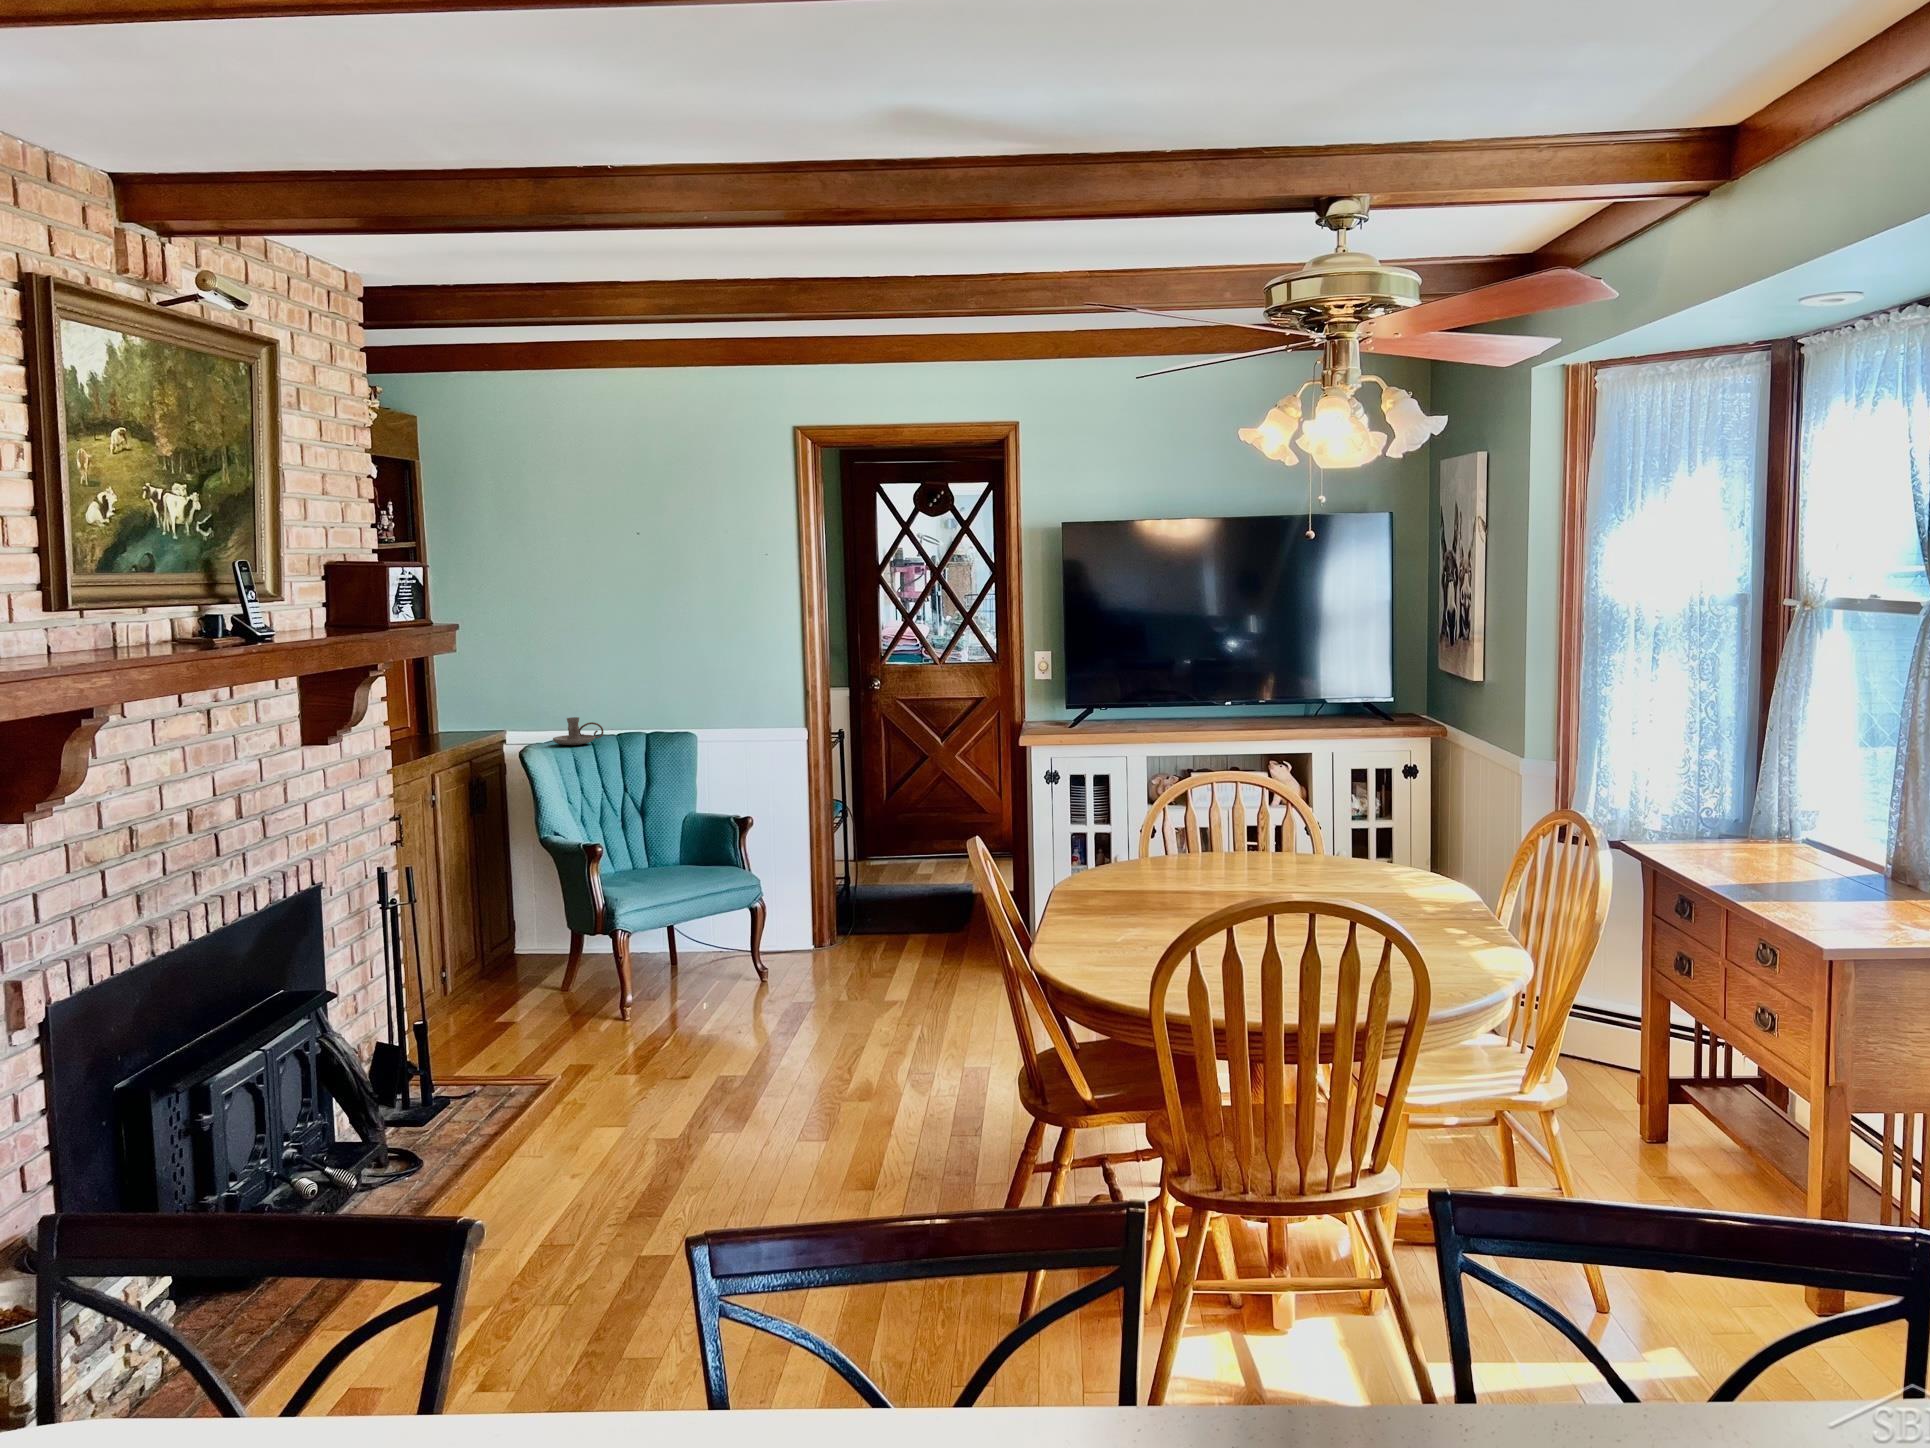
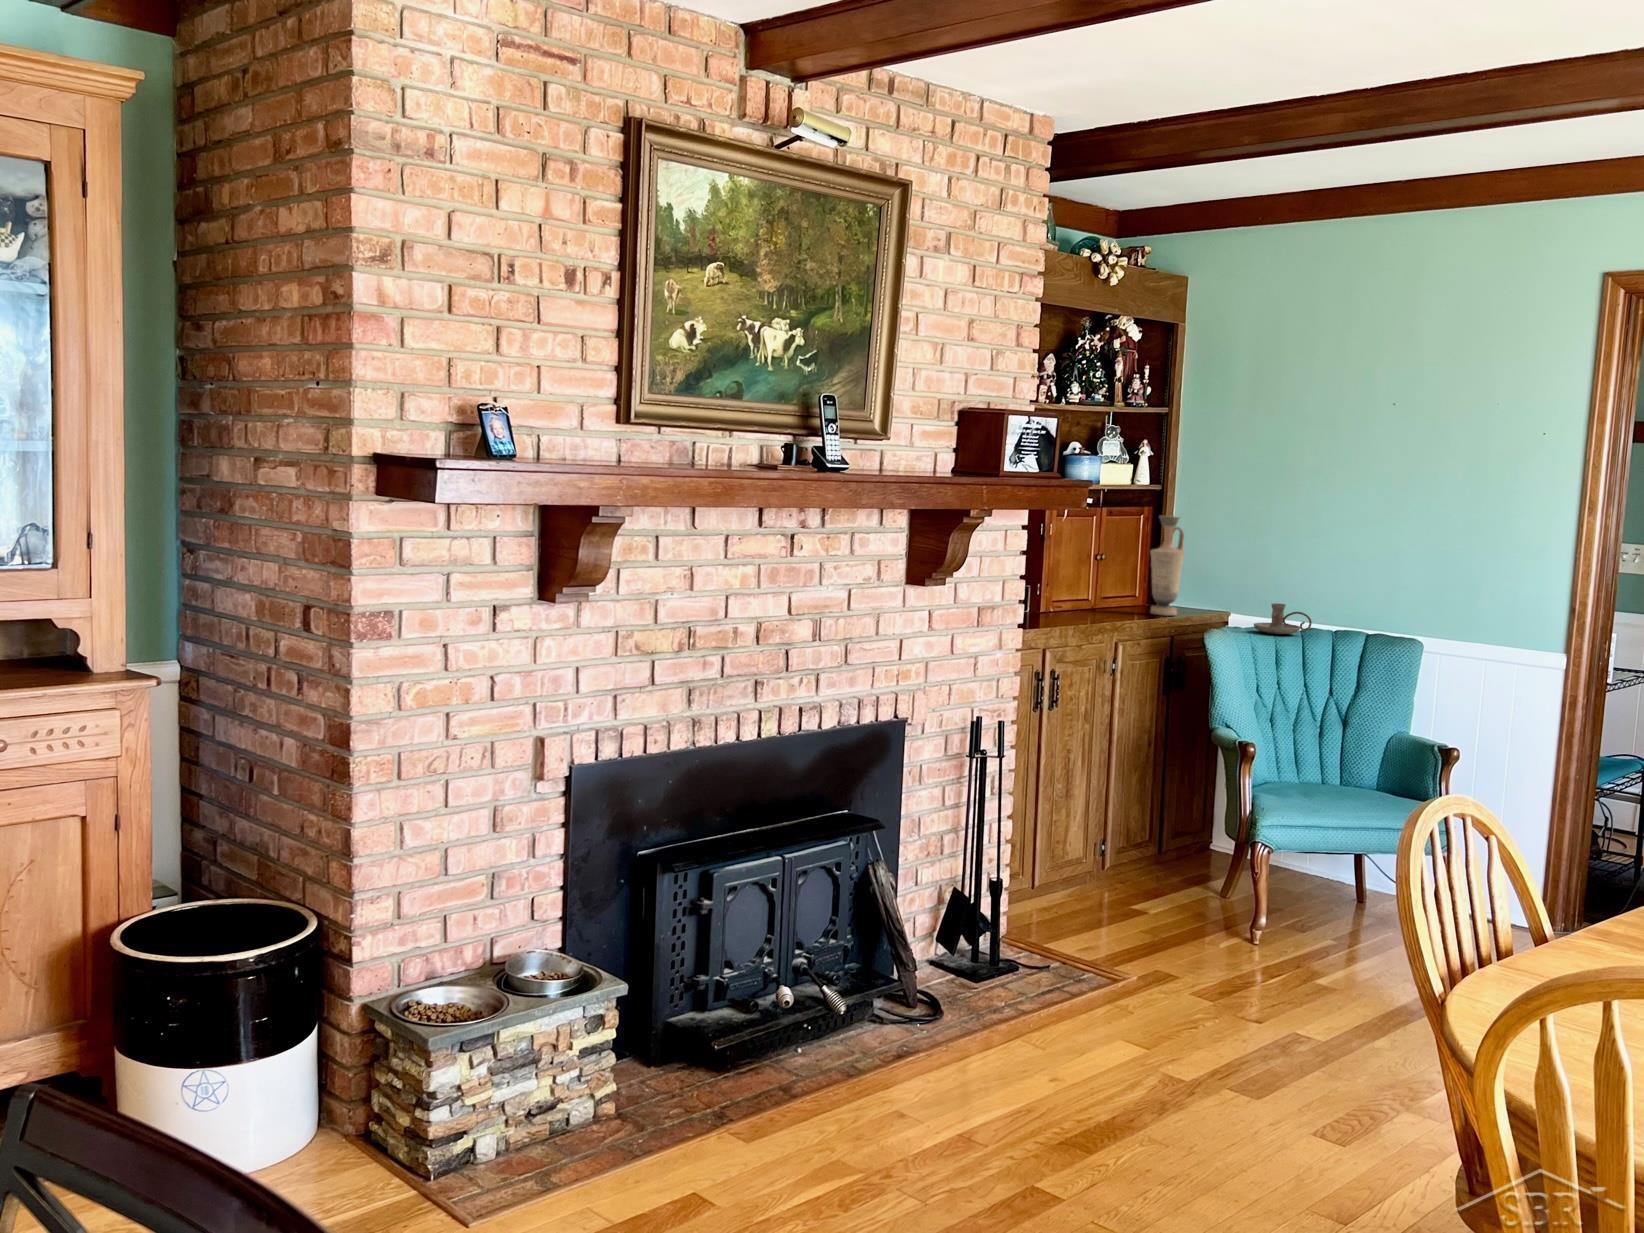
vase: none [428,648,463,744] -> present [1150,516,1185,616]

